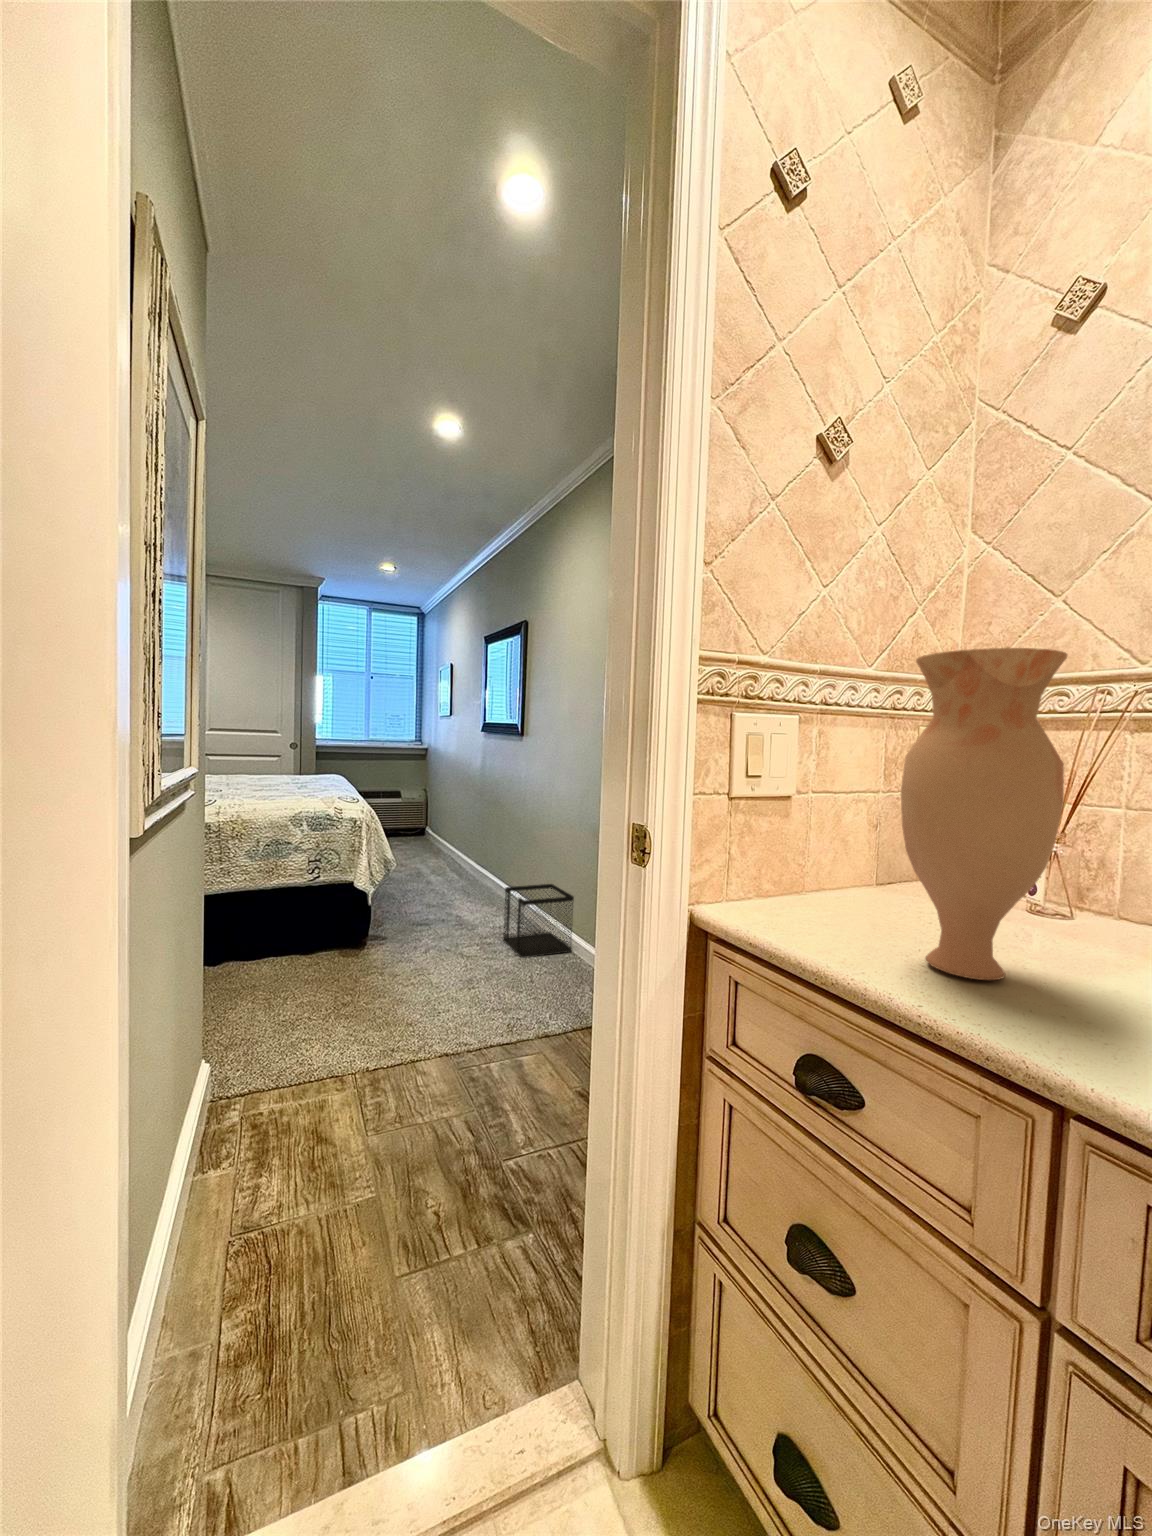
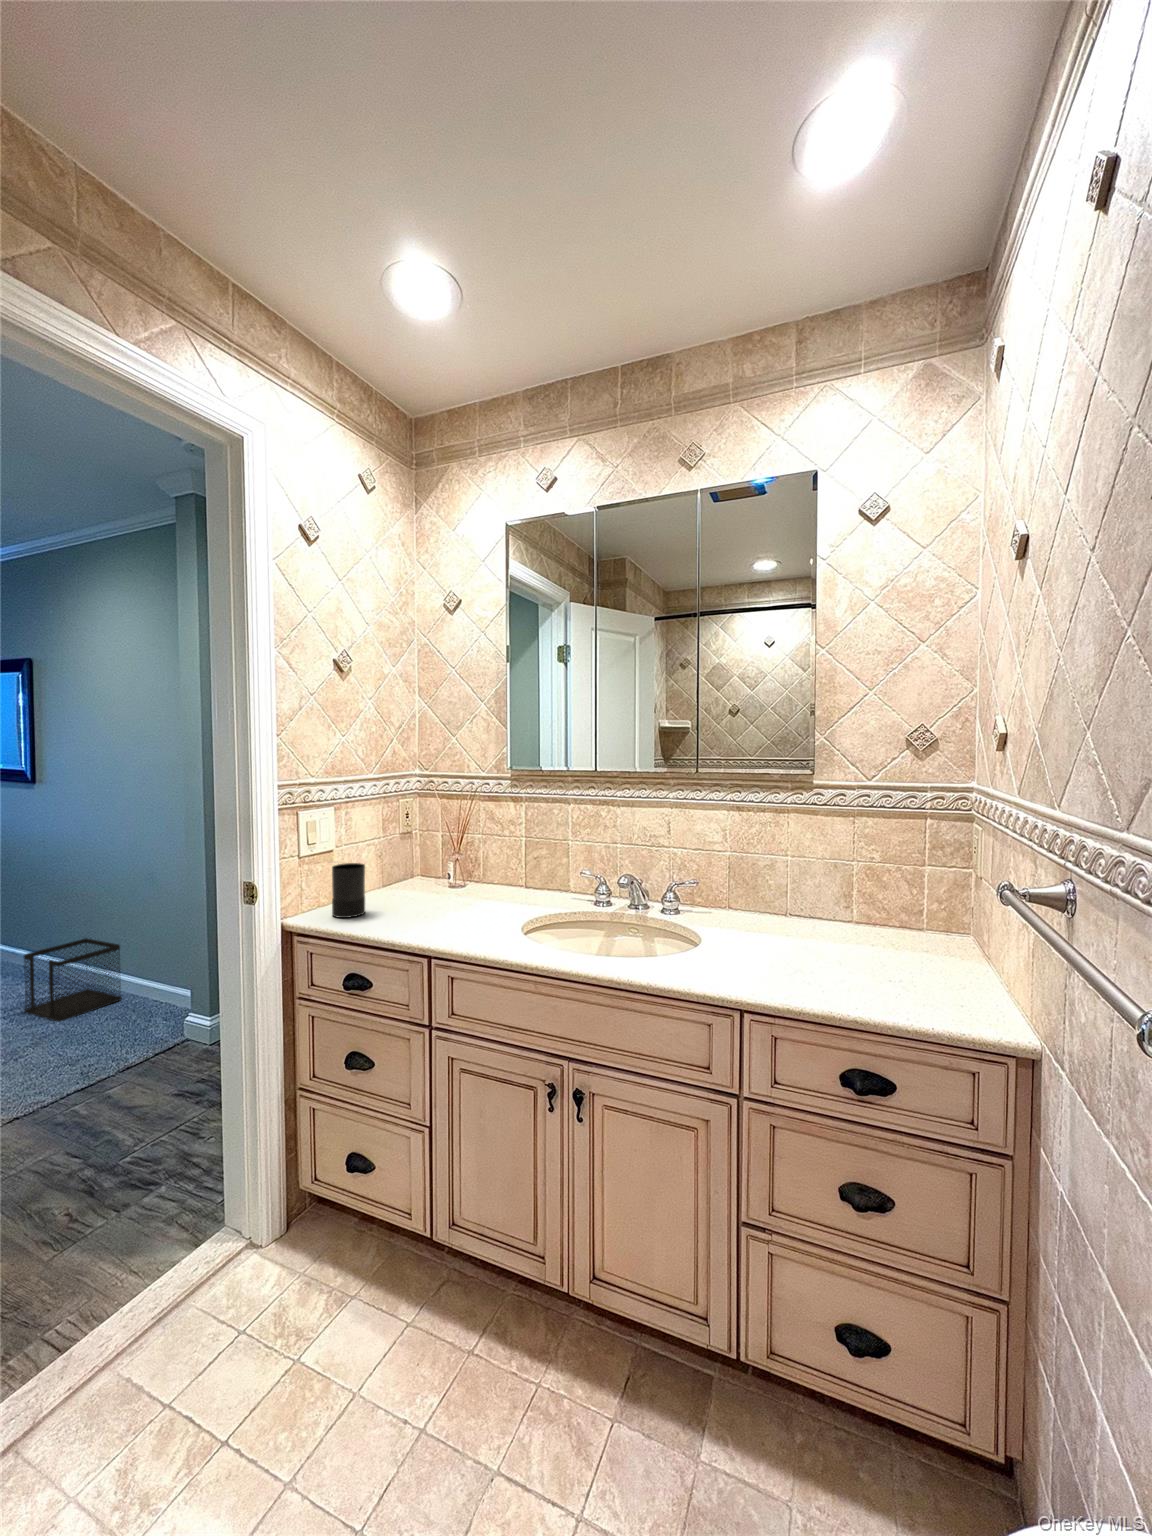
vase: present [901,648,1067,980] -> none [381,791,438,923]
candle: none [778,811,854,929] -> present [332,863,365,918]

